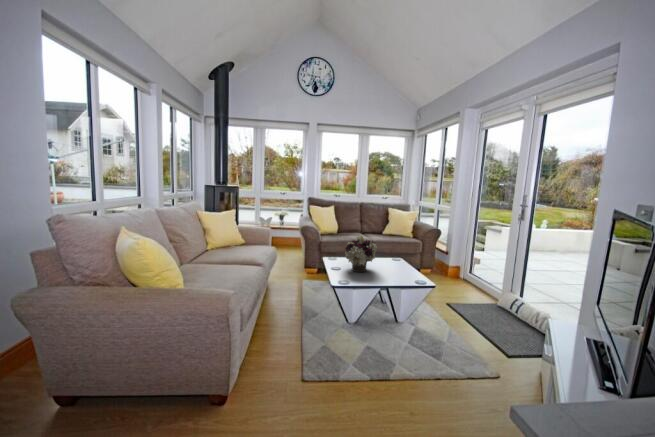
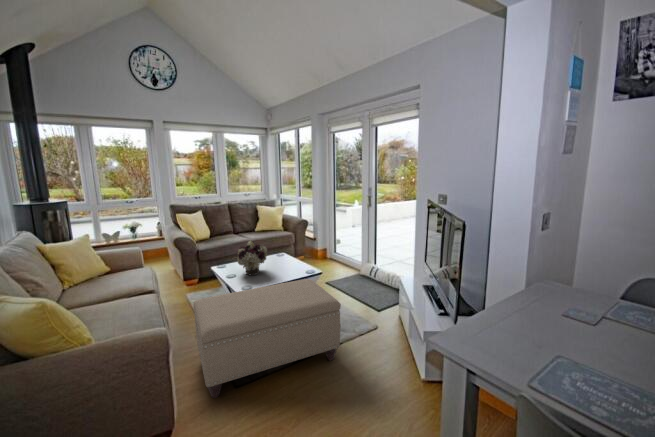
ottoman: none [269,280,439,394] -> present [194,279,341,398]

